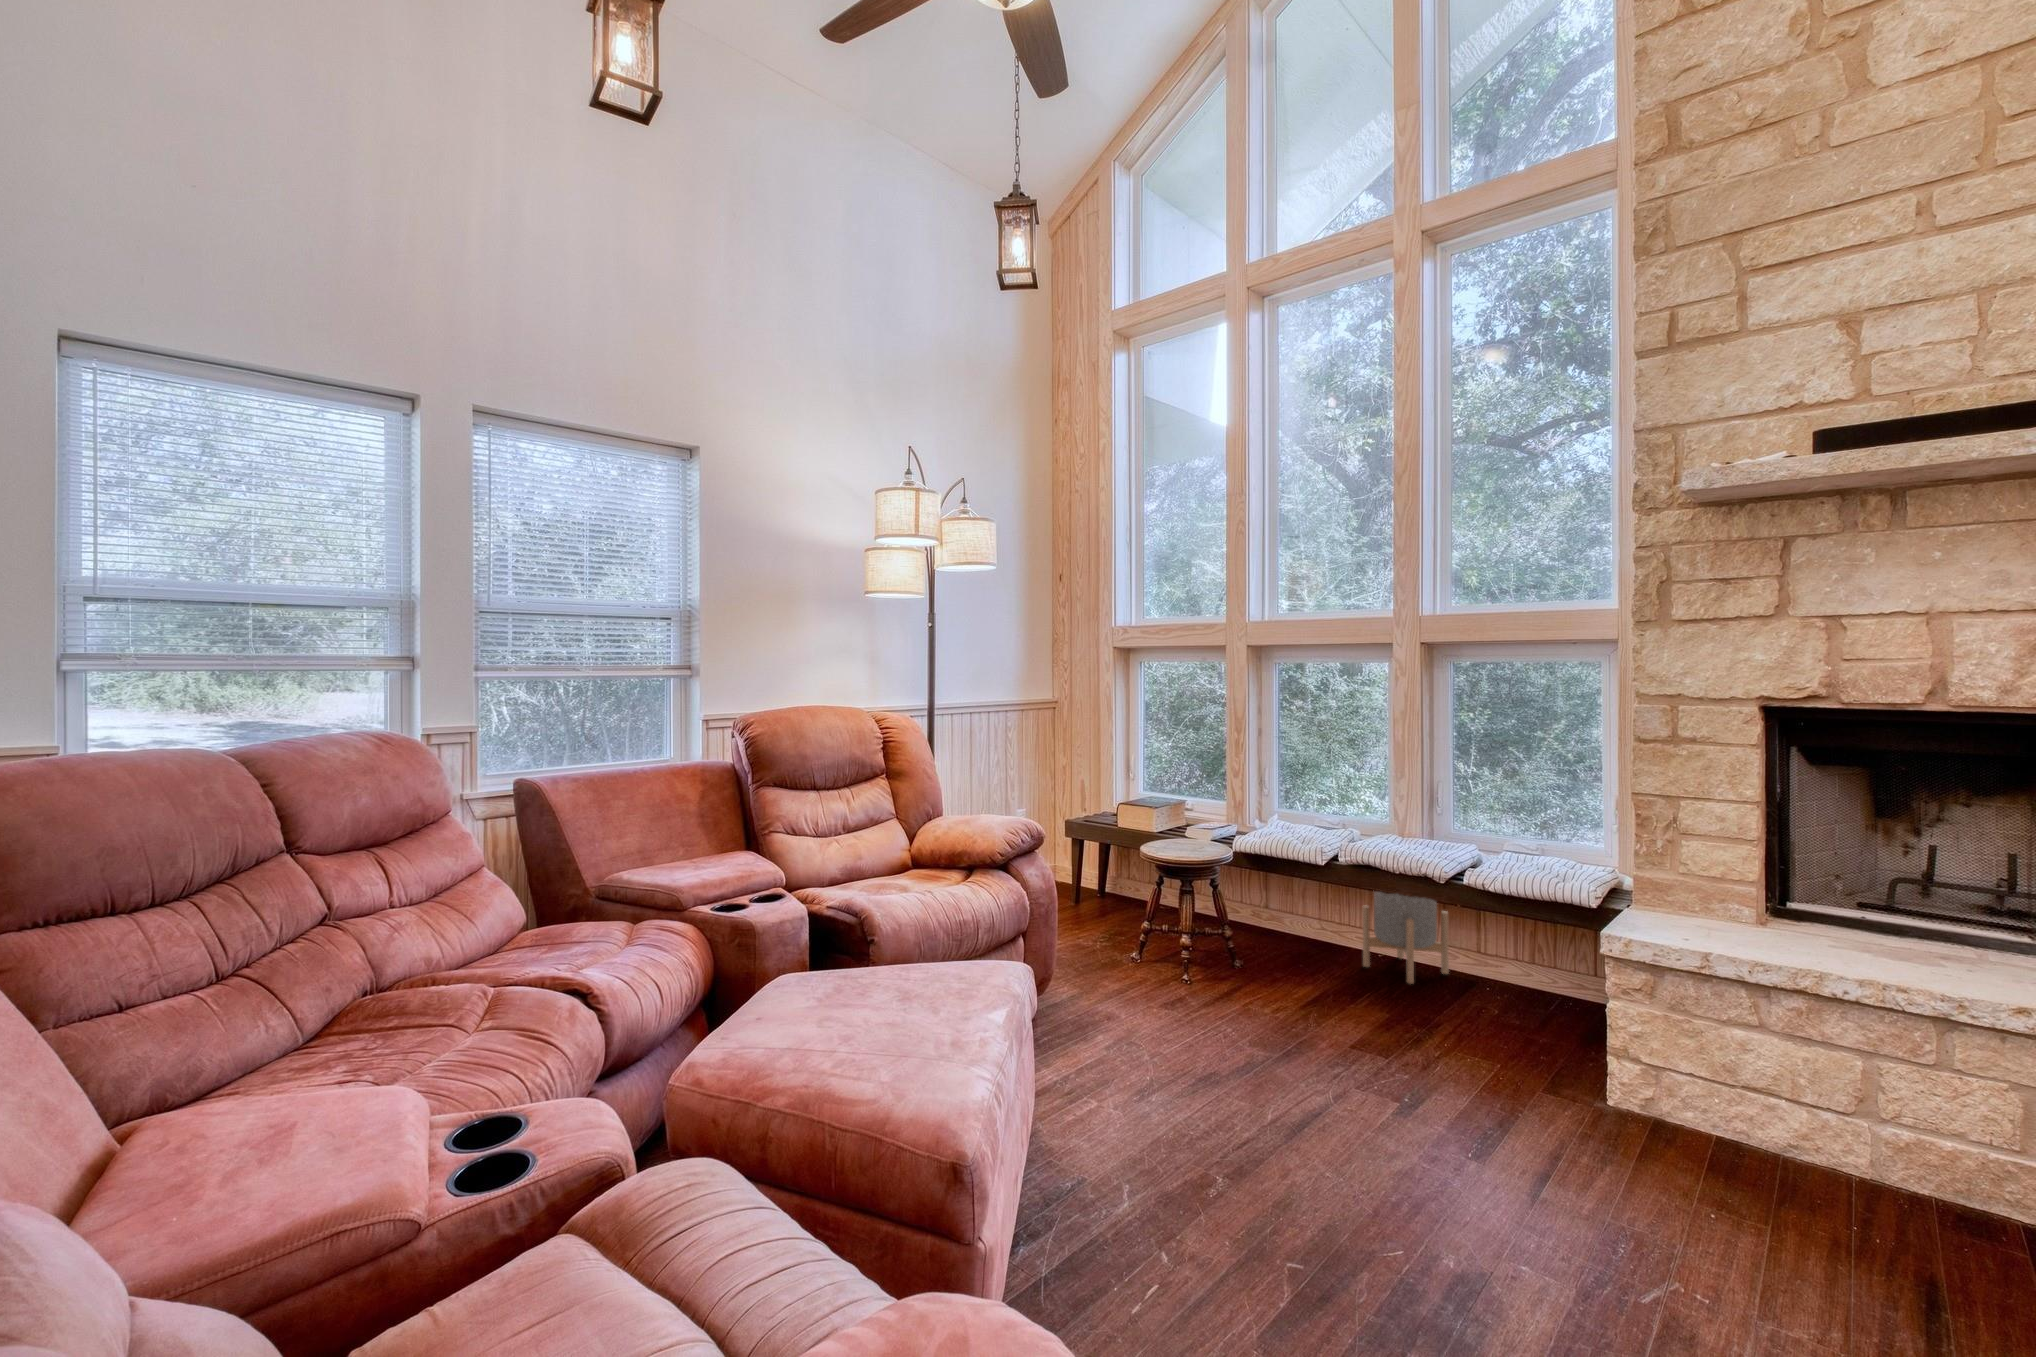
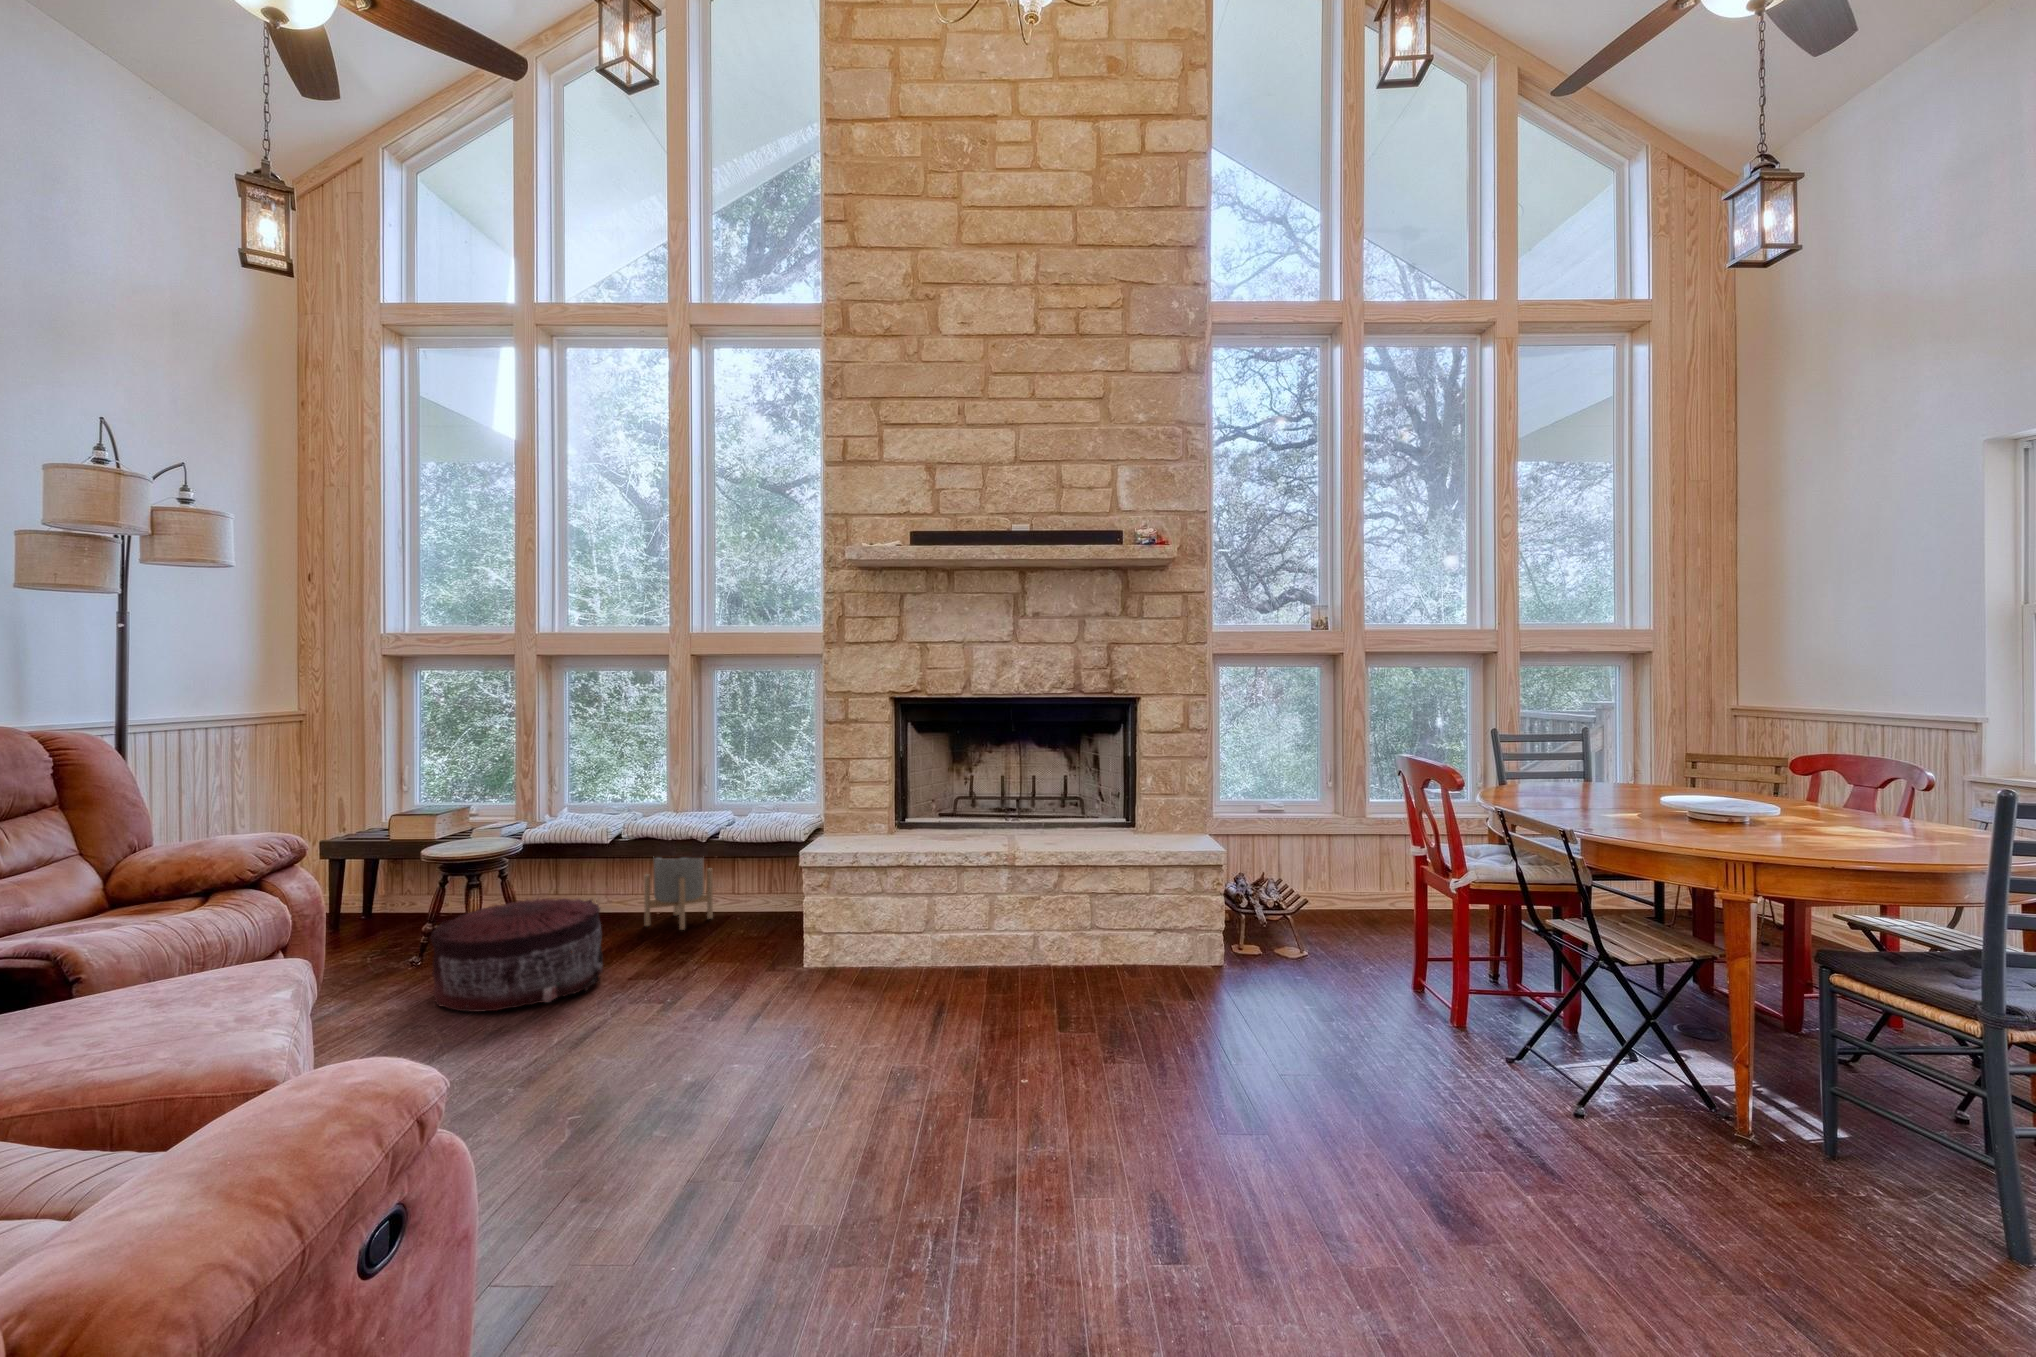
pouf: none [1141,919,1318,1058] -> present [431,898,603,1012]

